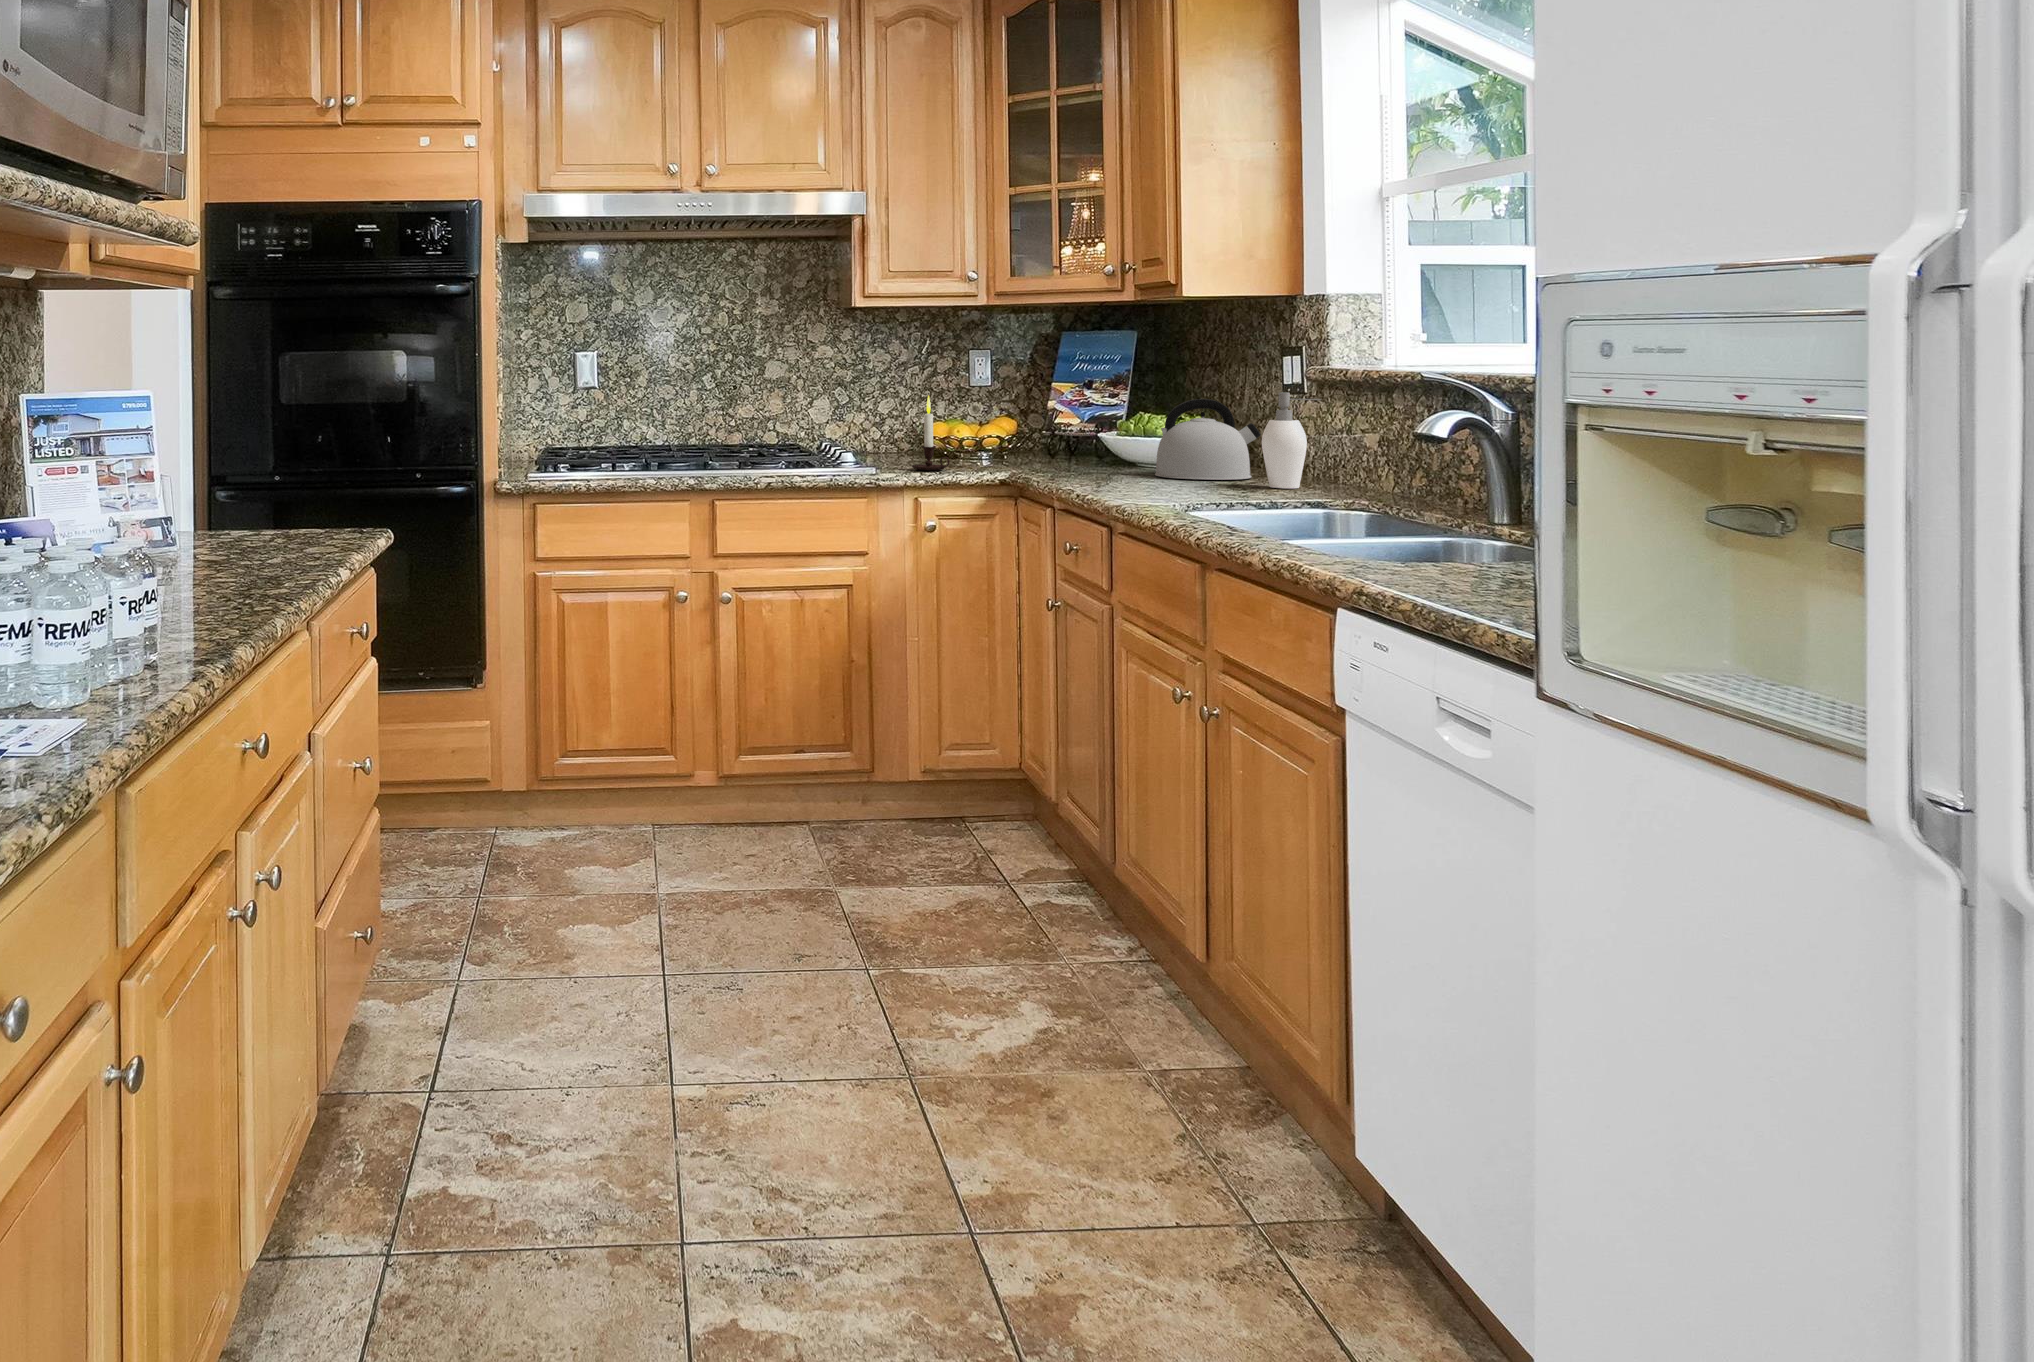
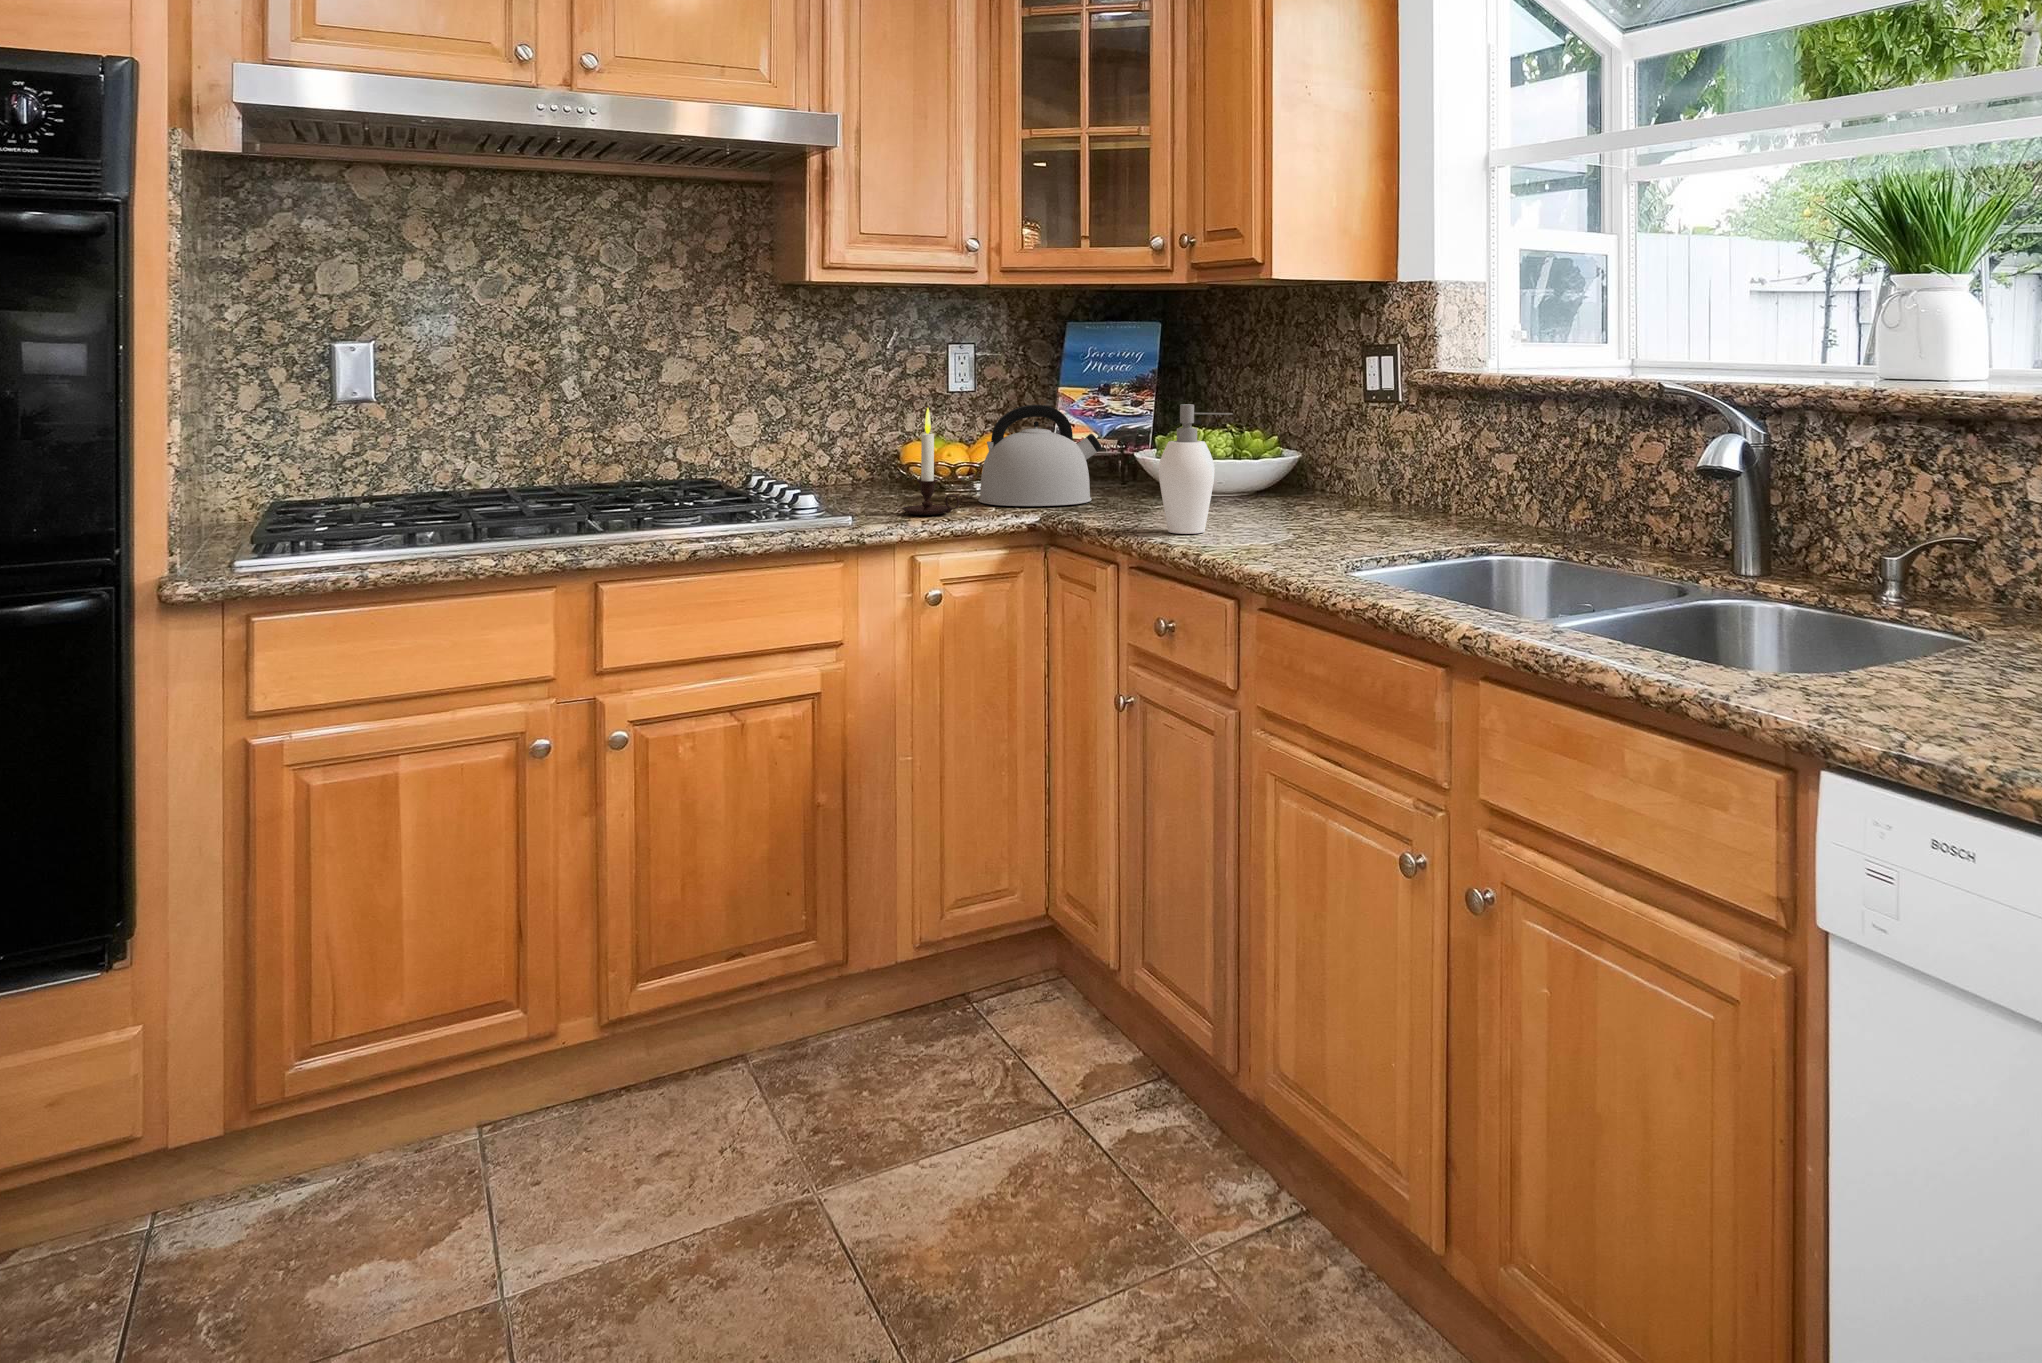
soap dispenser: present [1262,393,1321,488] -> present [1159,404,1233,534]
kettle: present [1155,399,1261,480] -> present [979,405,1102,506]

